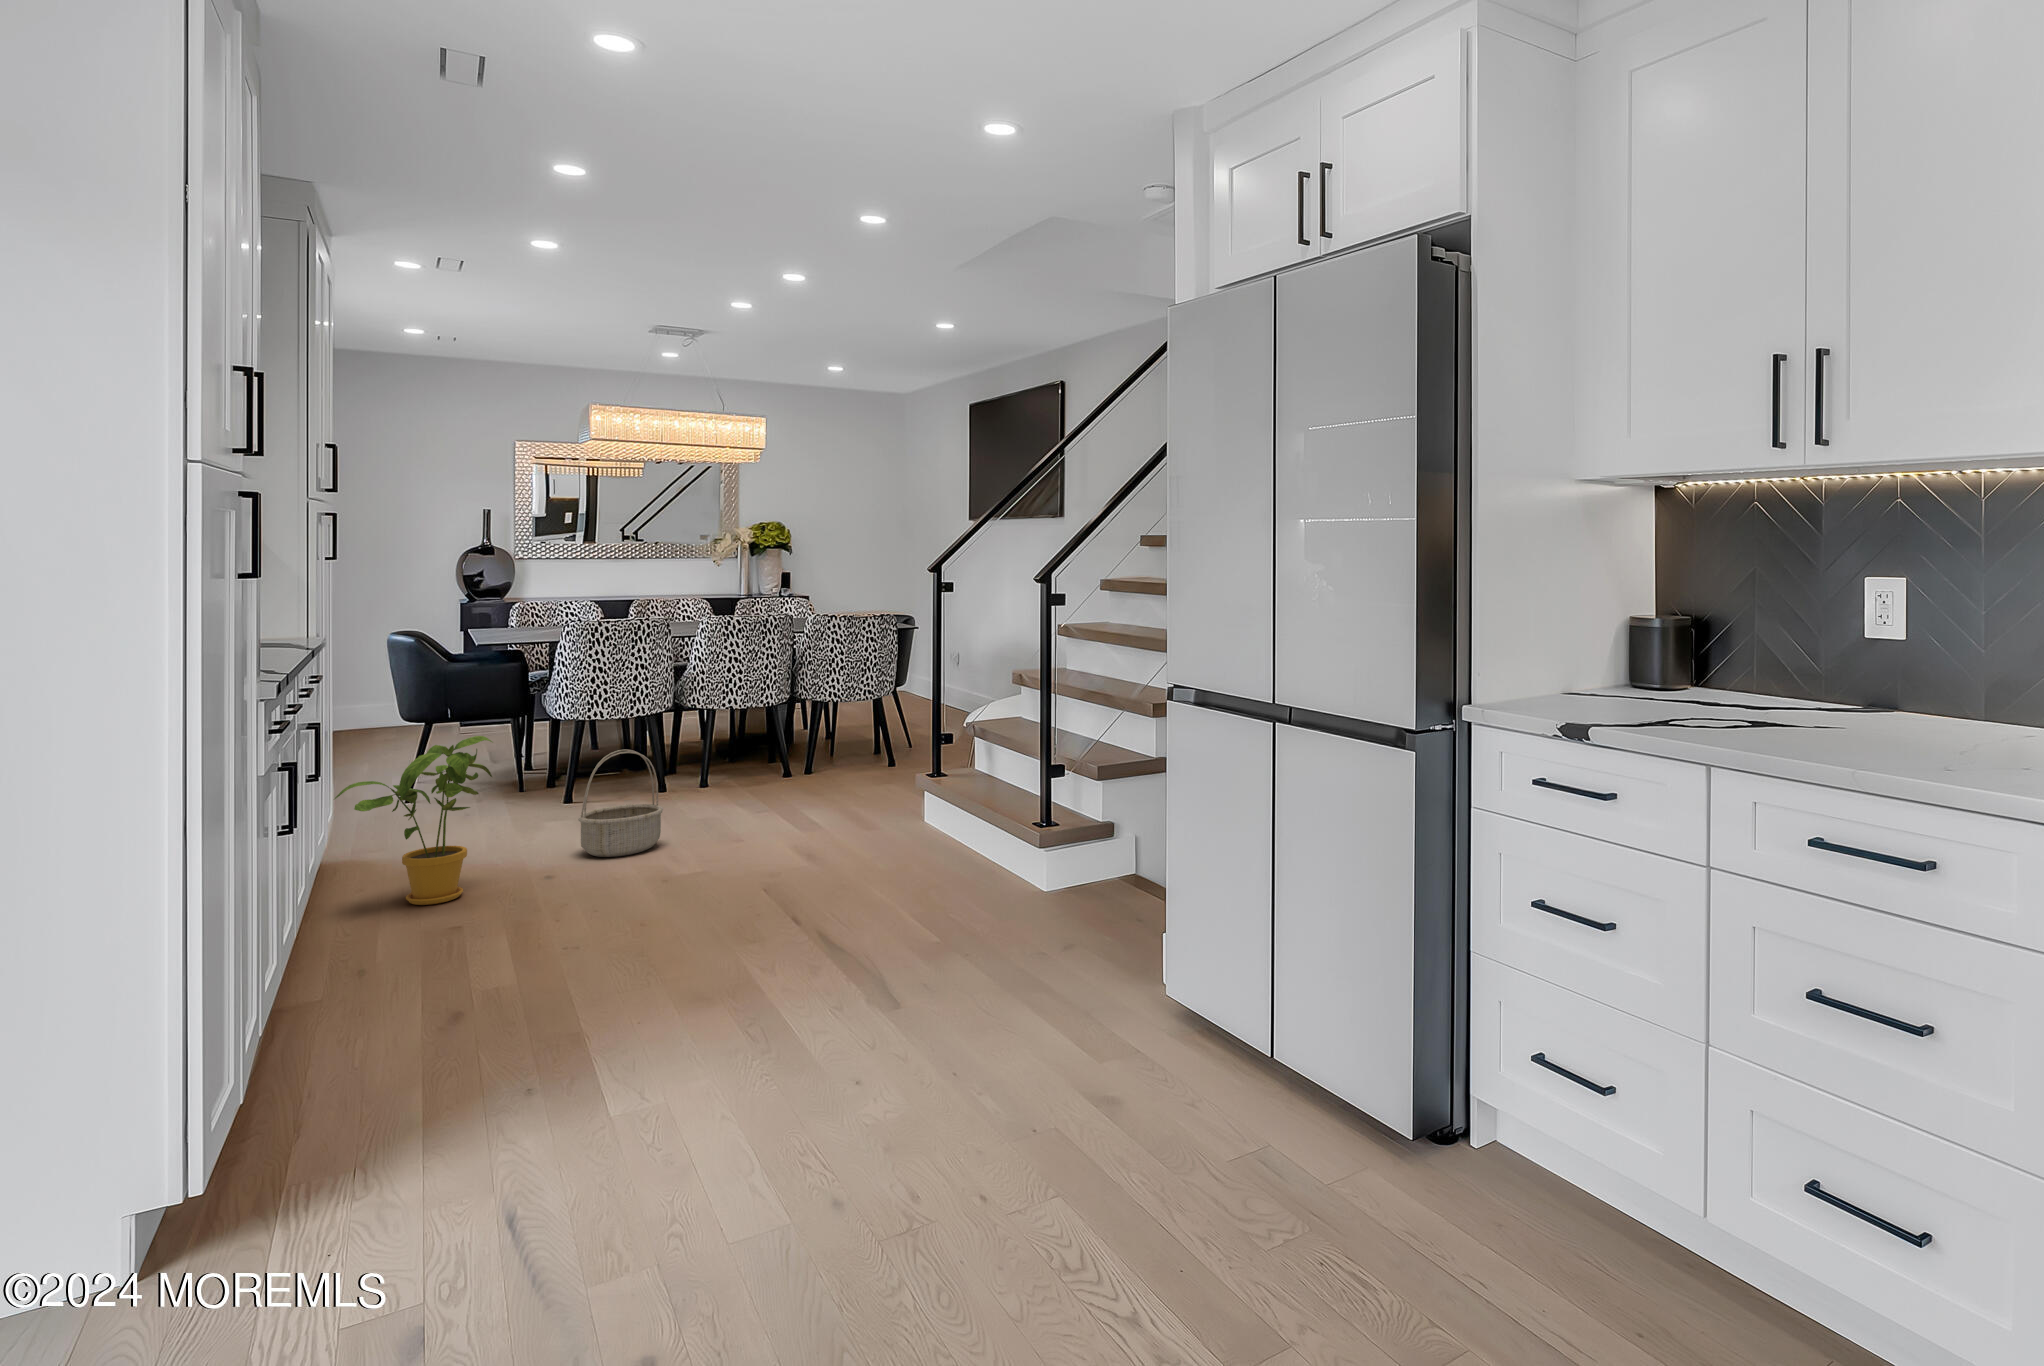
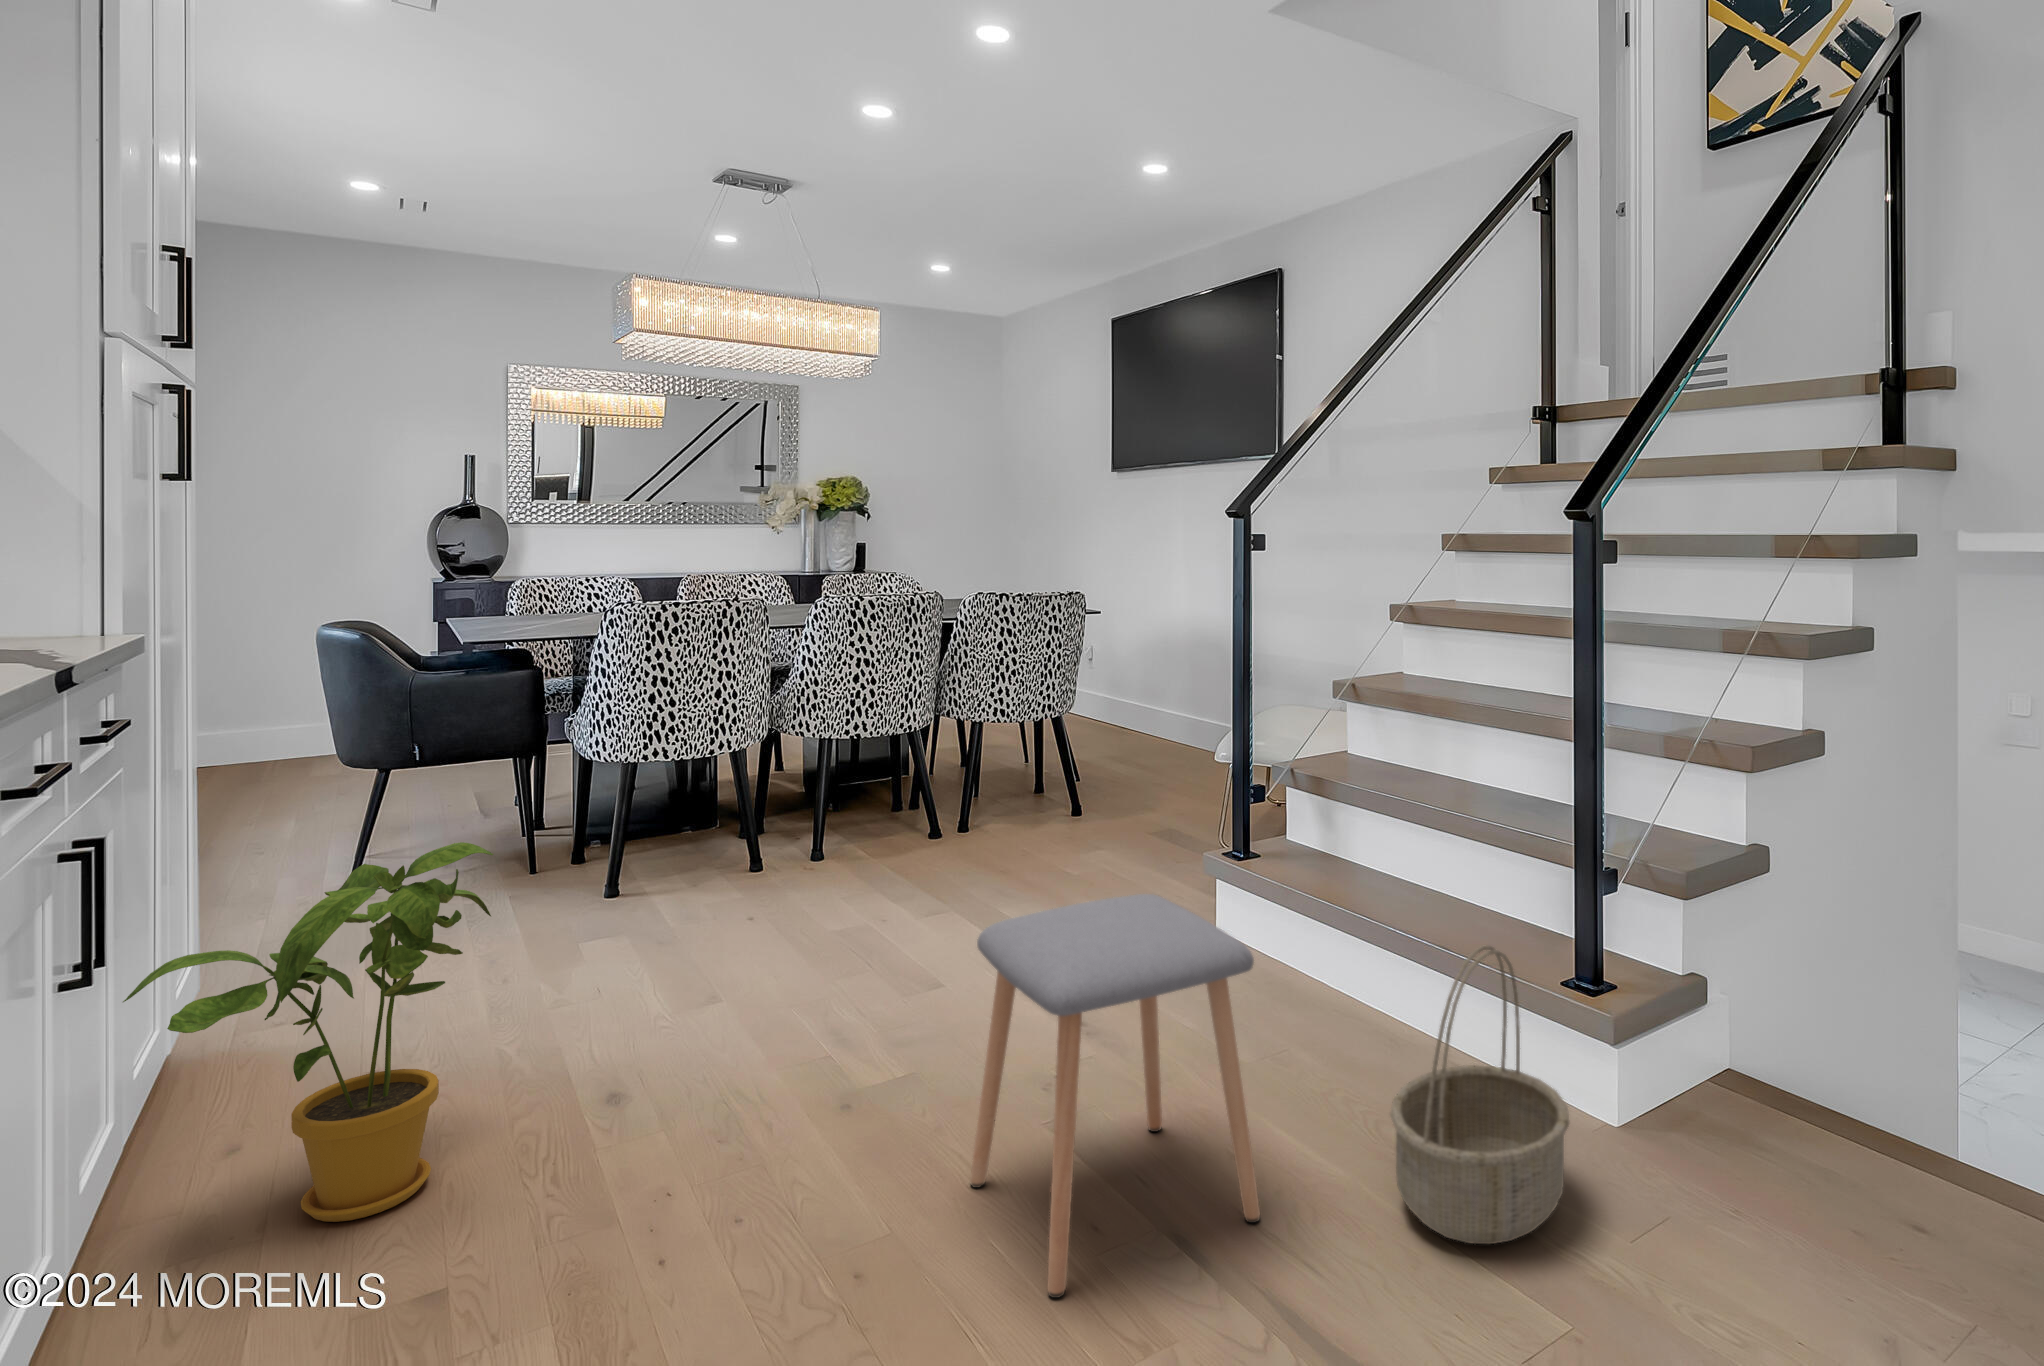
basket: present [578,749,663,857] -> present [1390,945,1569,1244]
stool: none [711,769,835,926] -> present [970,894,1260,1298]

